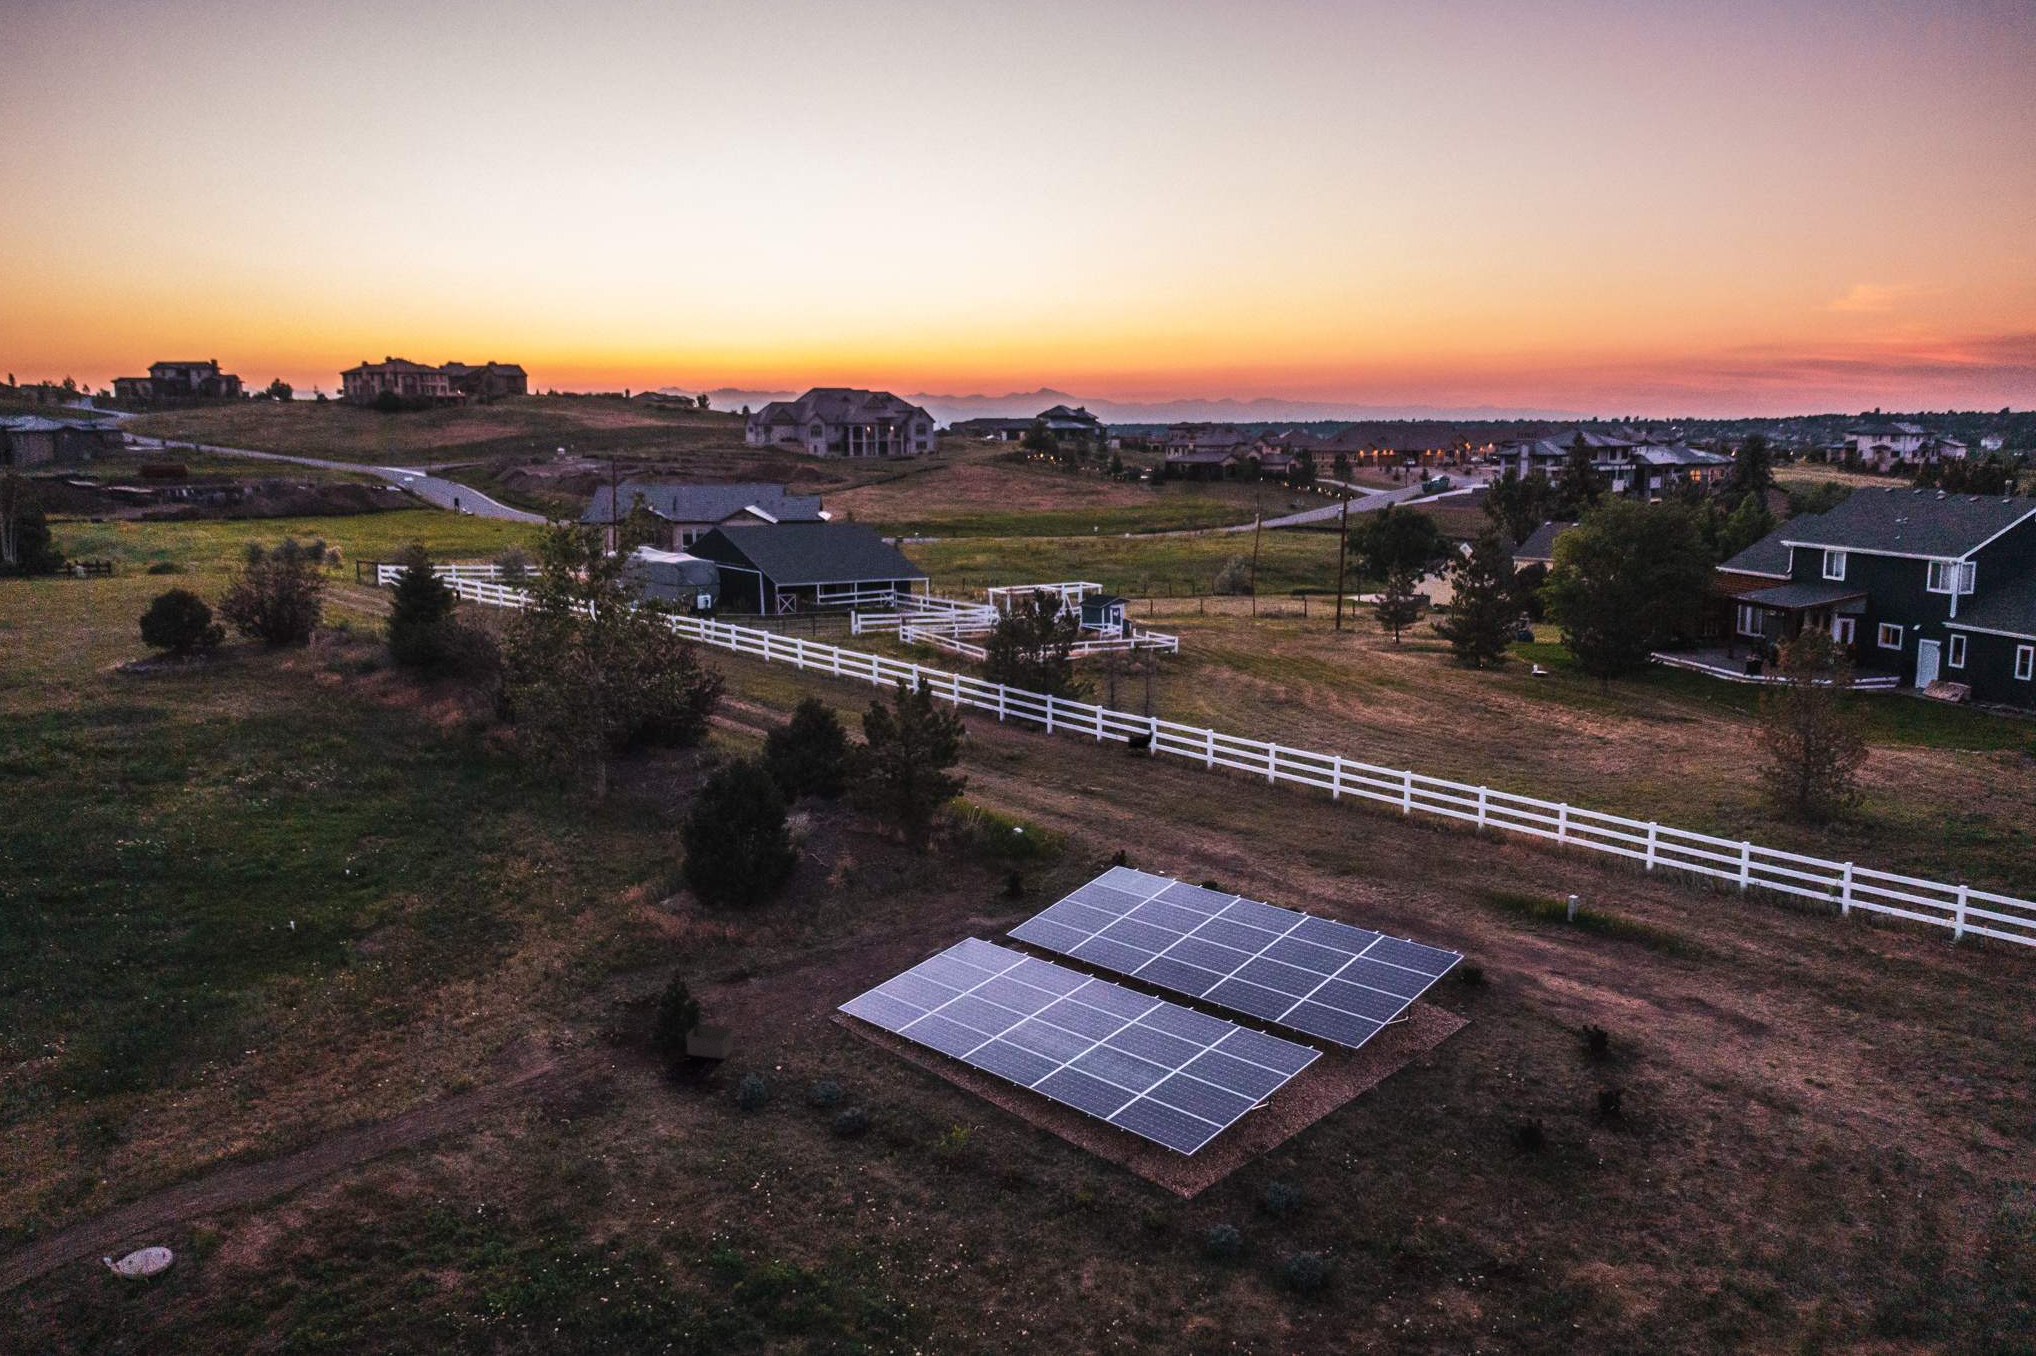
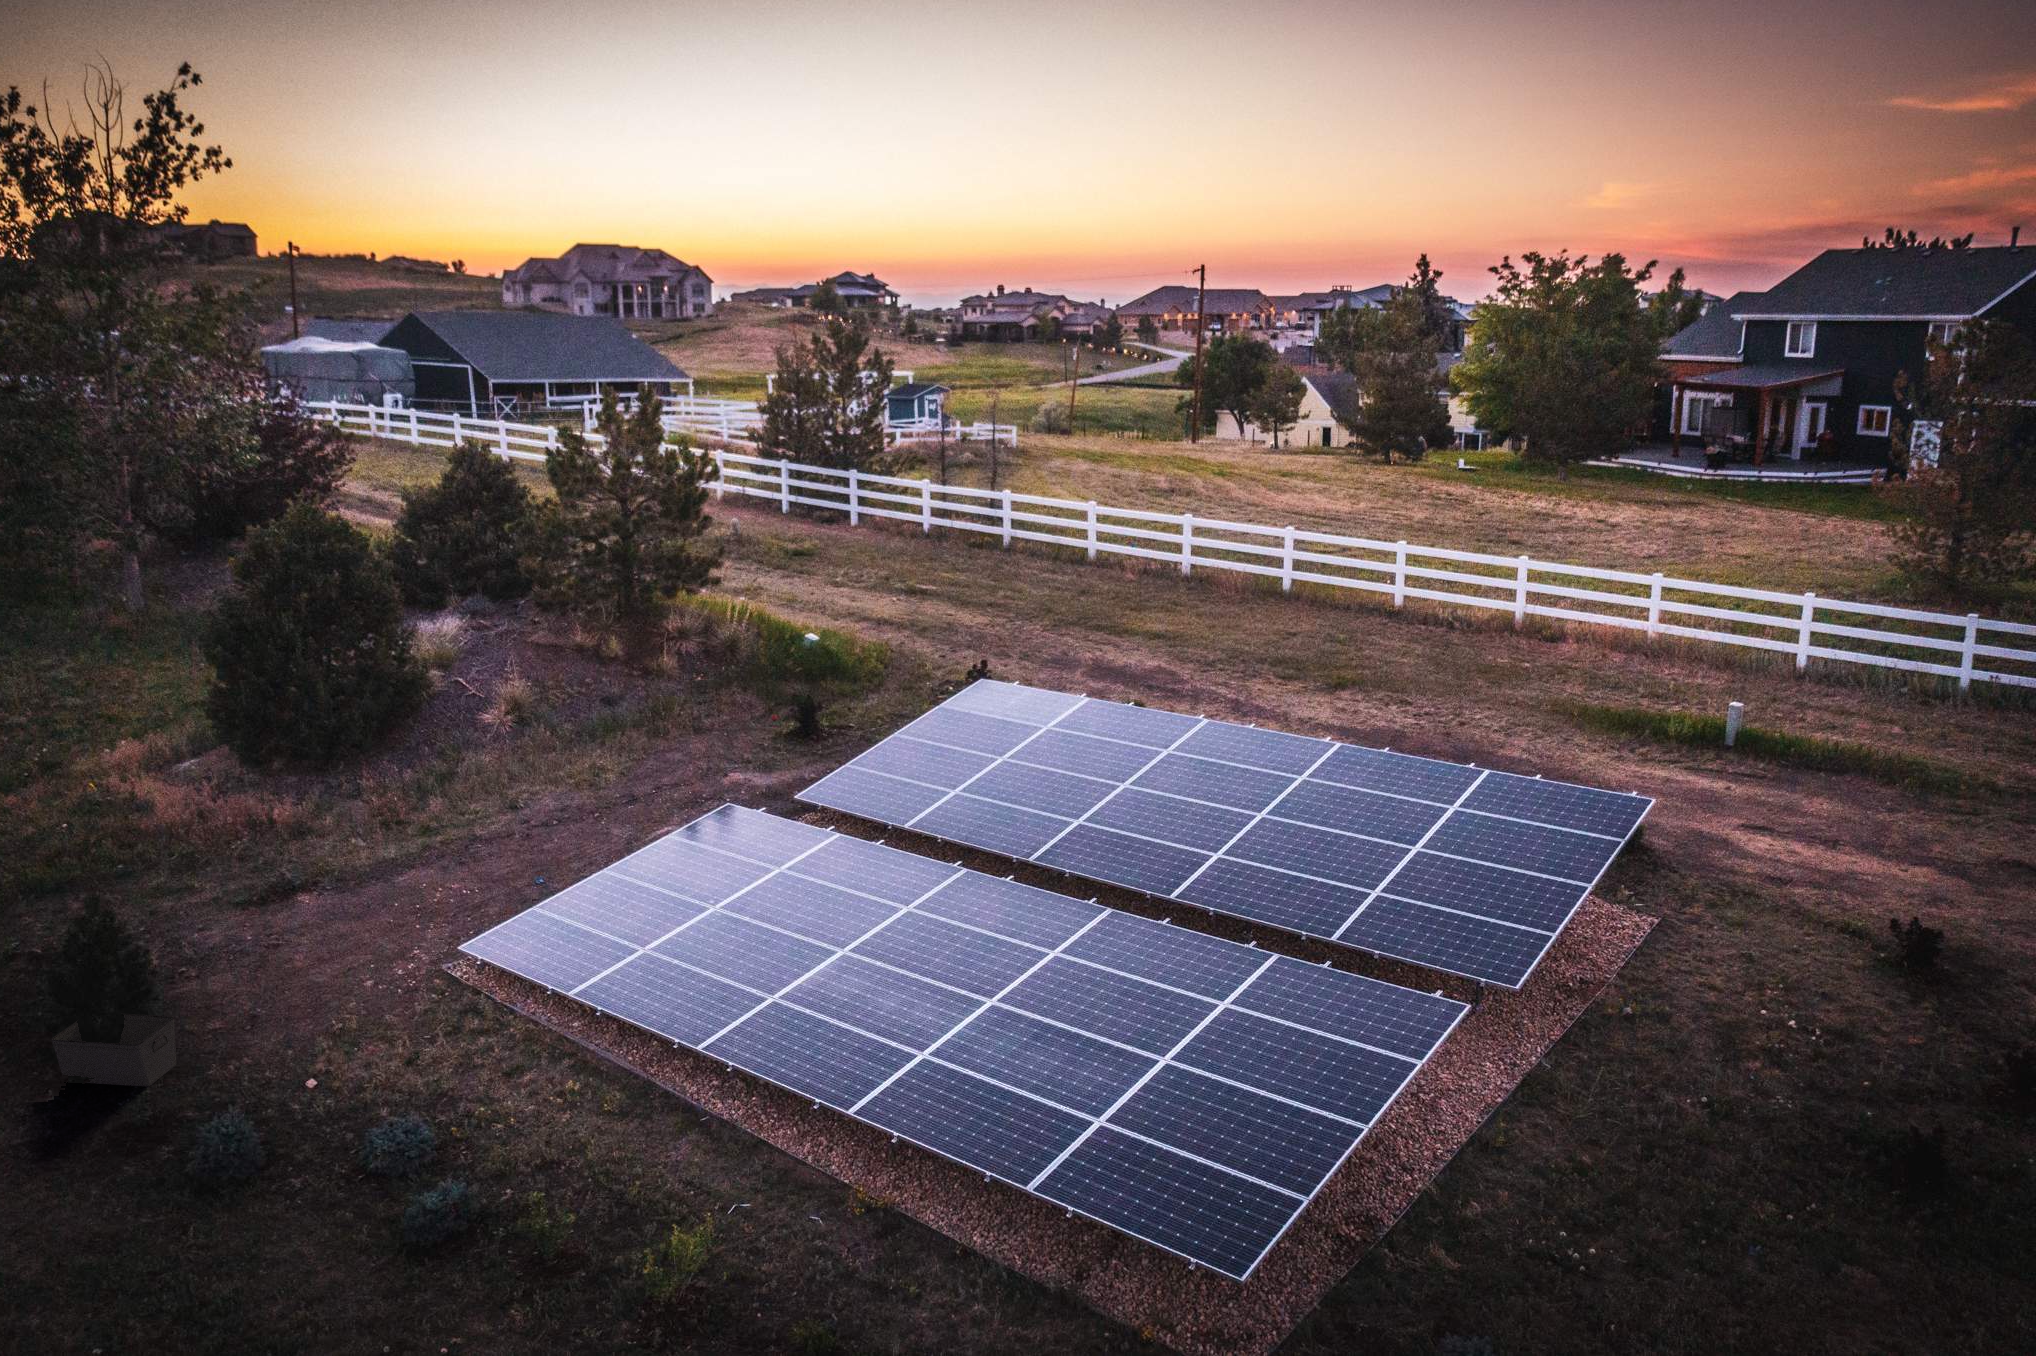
lounge chair: present [1128,731,1154,755] -> none [964,510,1010,550]

